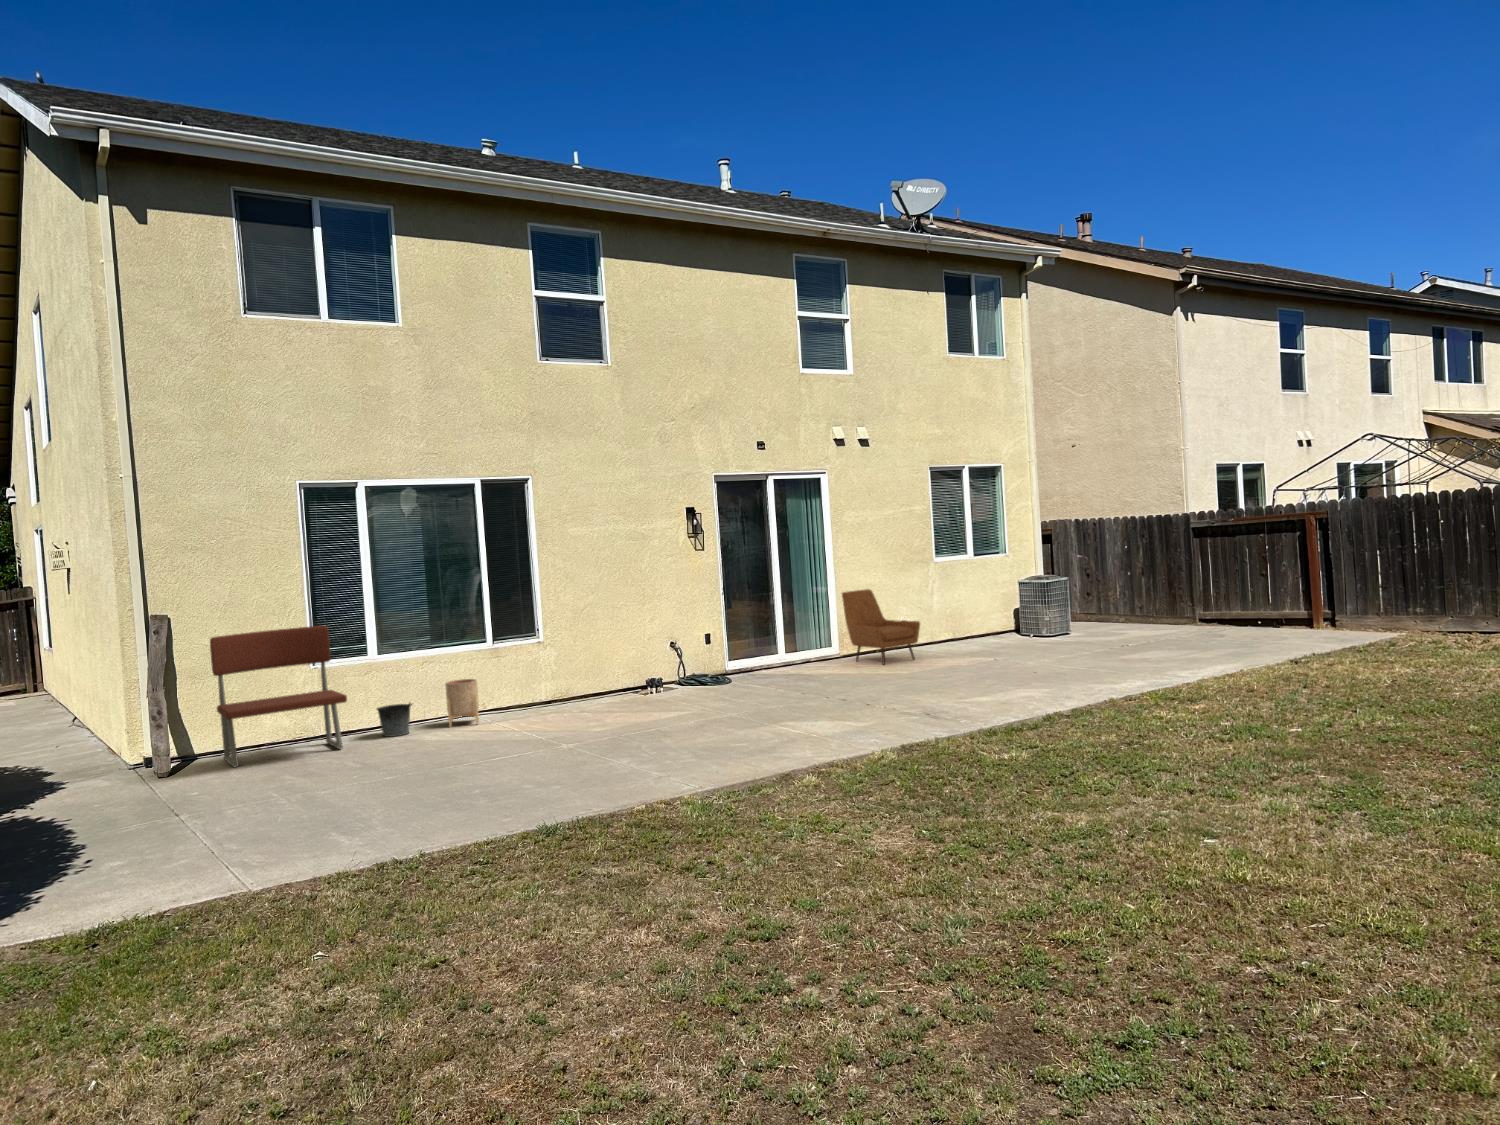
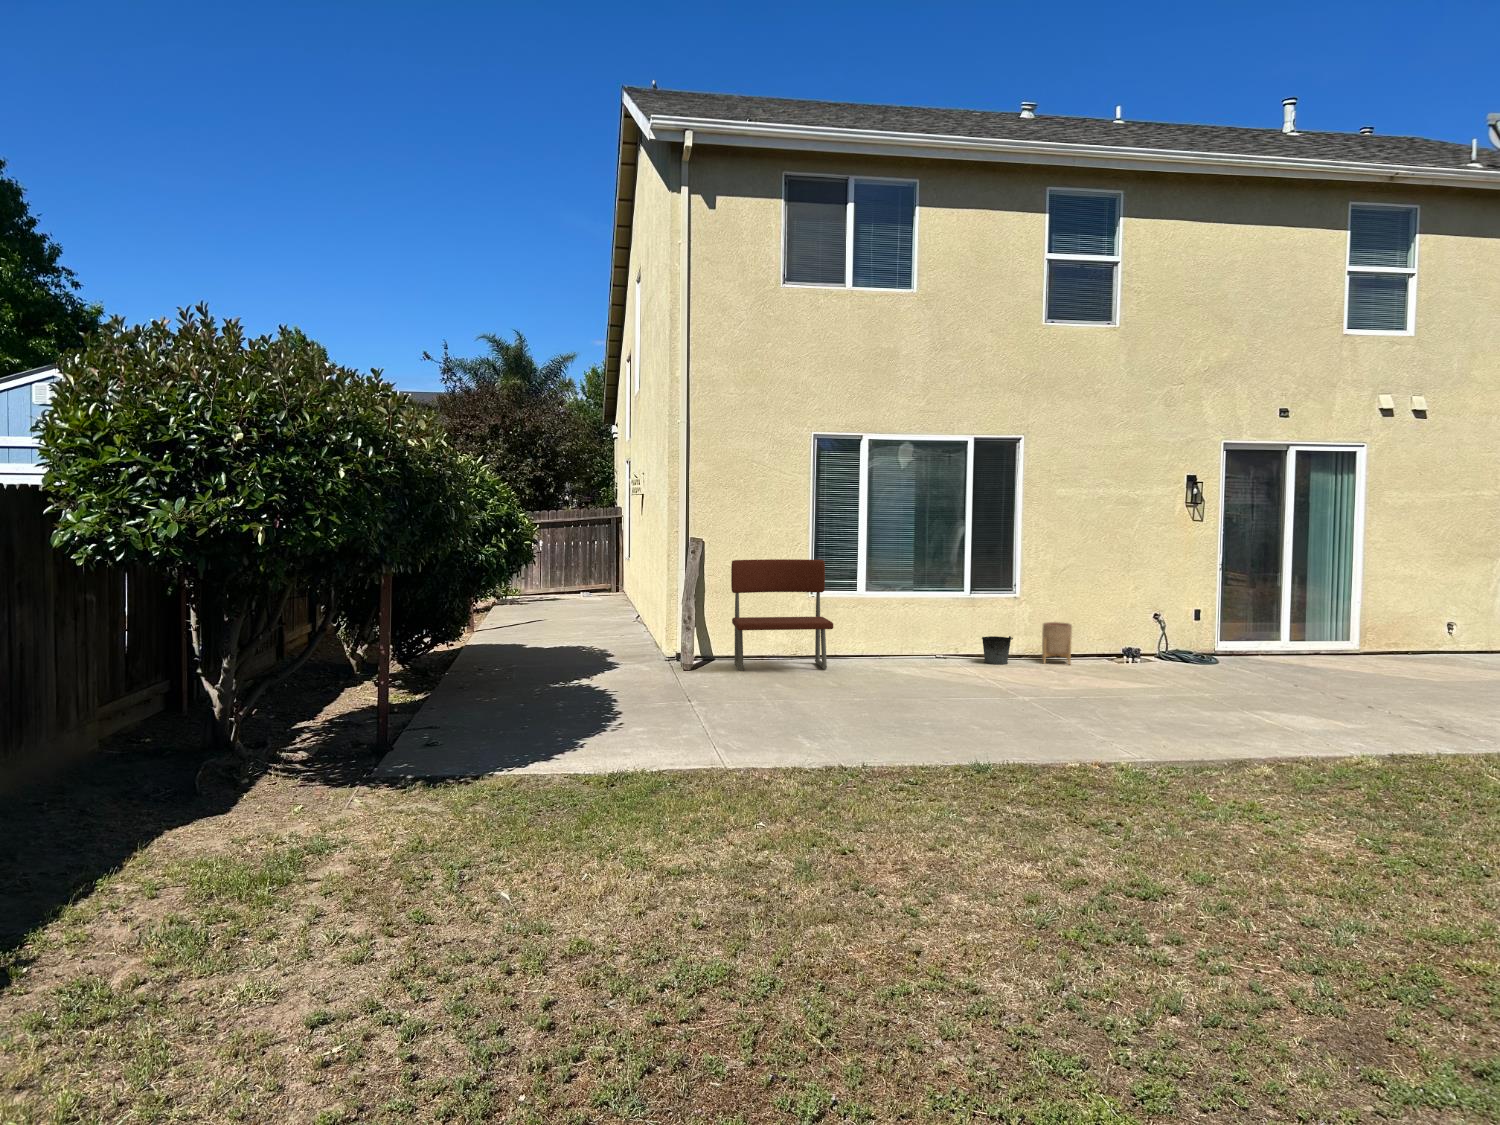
chair: present [842,589,920,665] -> none [1370,582,1472,670]
planter: present [445,679,479,727] -> present [1042,622,1072,665]
bucket: present [377,703,412,737] -> present [982,636,1013,664]

